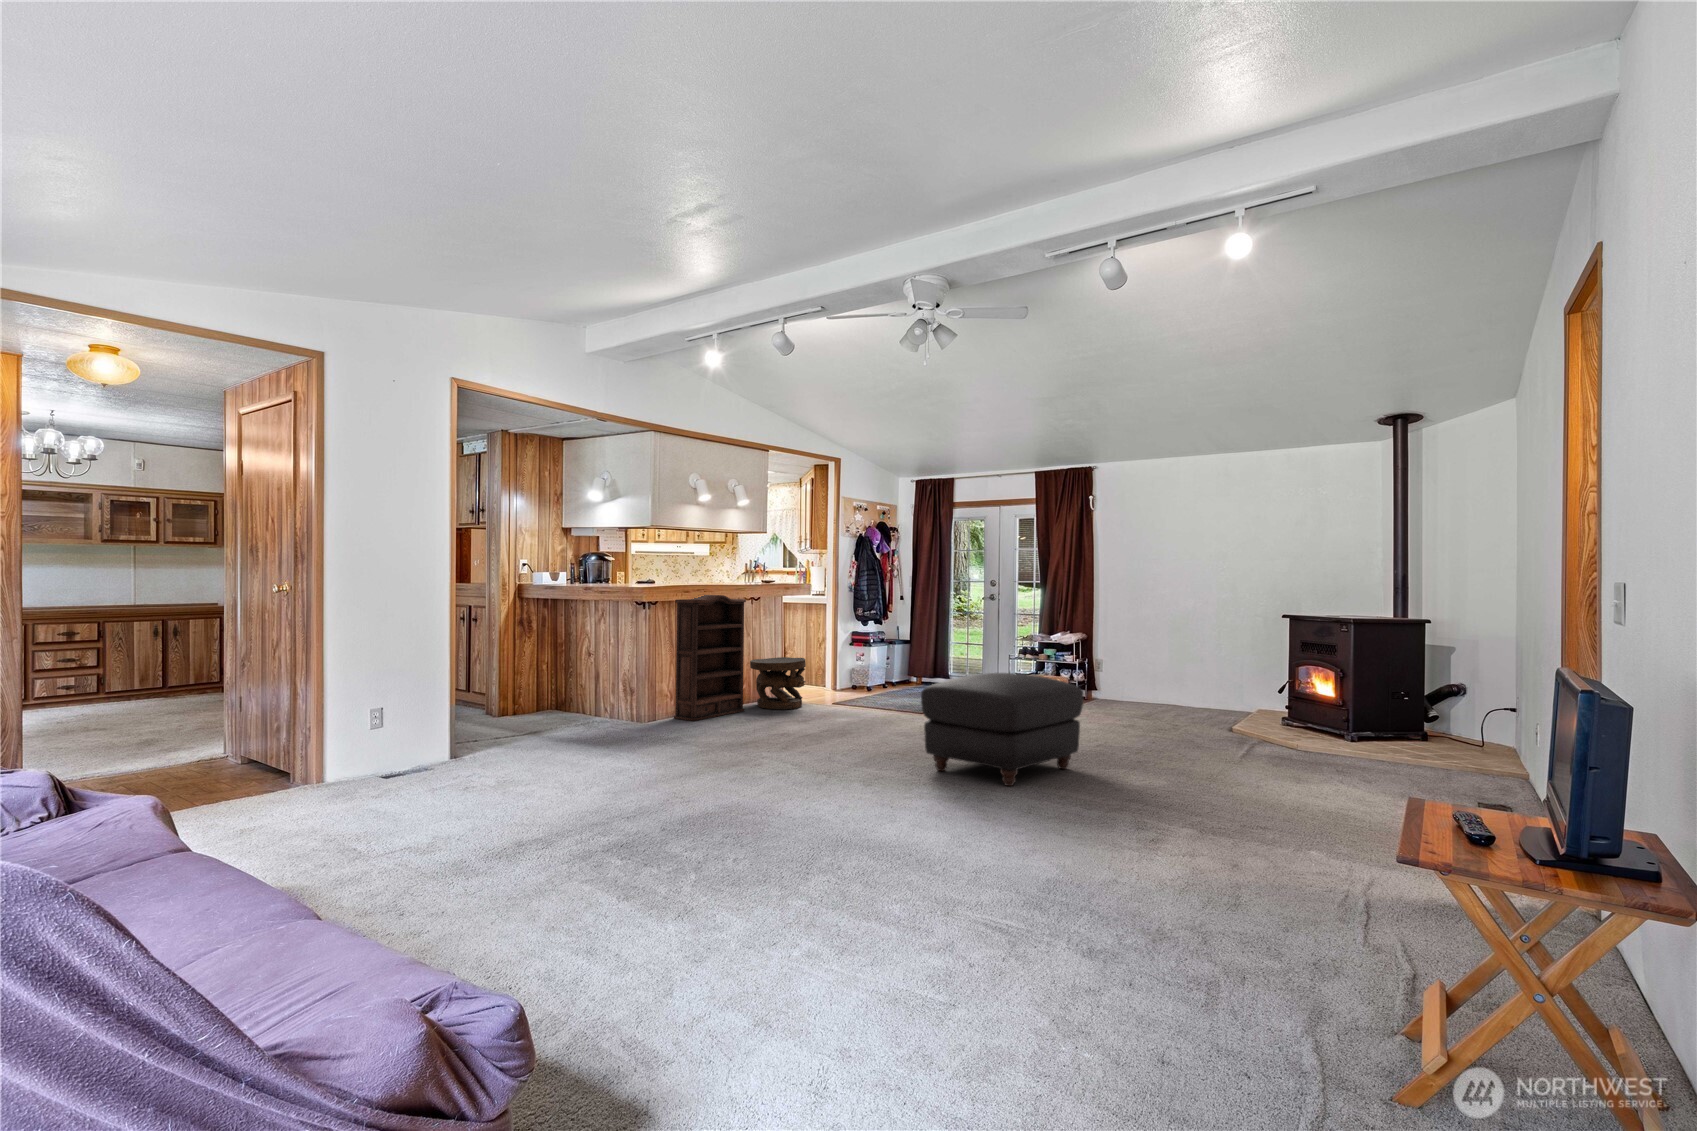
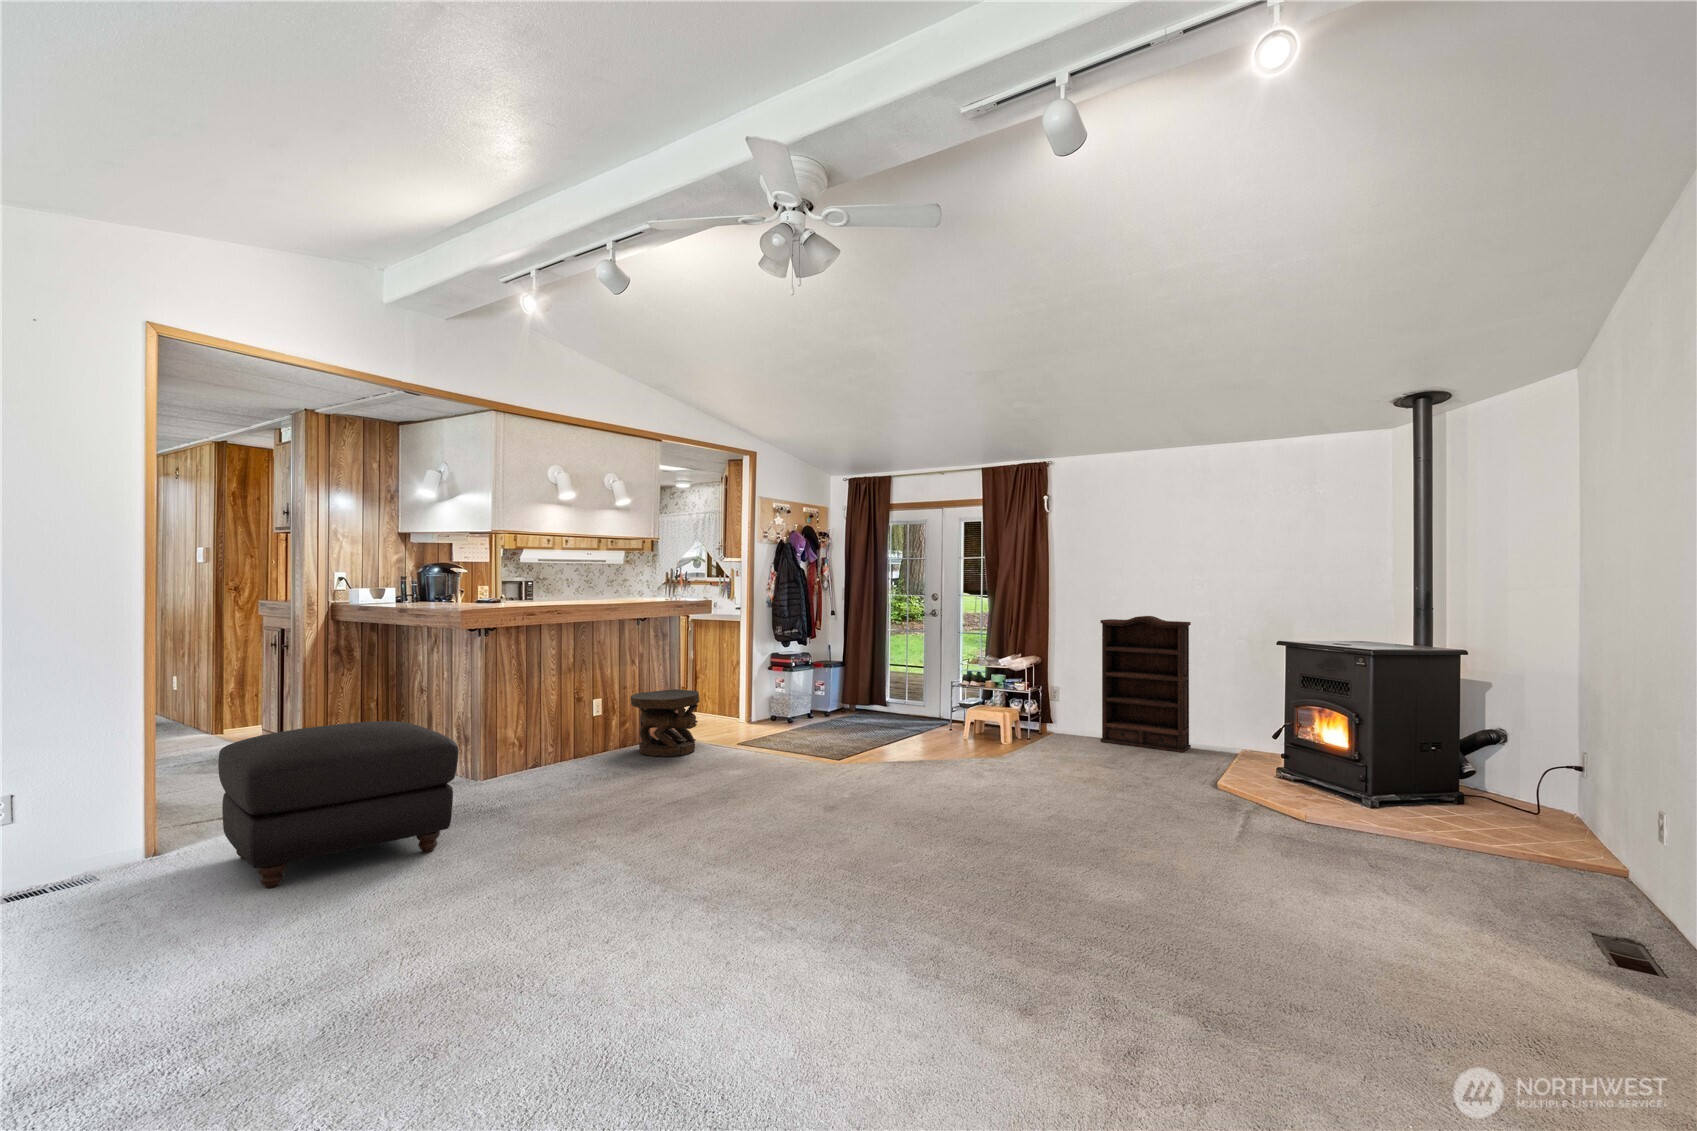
bookshelf: present [674,595,746,721] -> present [1100,616,1191,752]
ottoman: present [921,673,1083,786] -> present [218,721,458,888]

